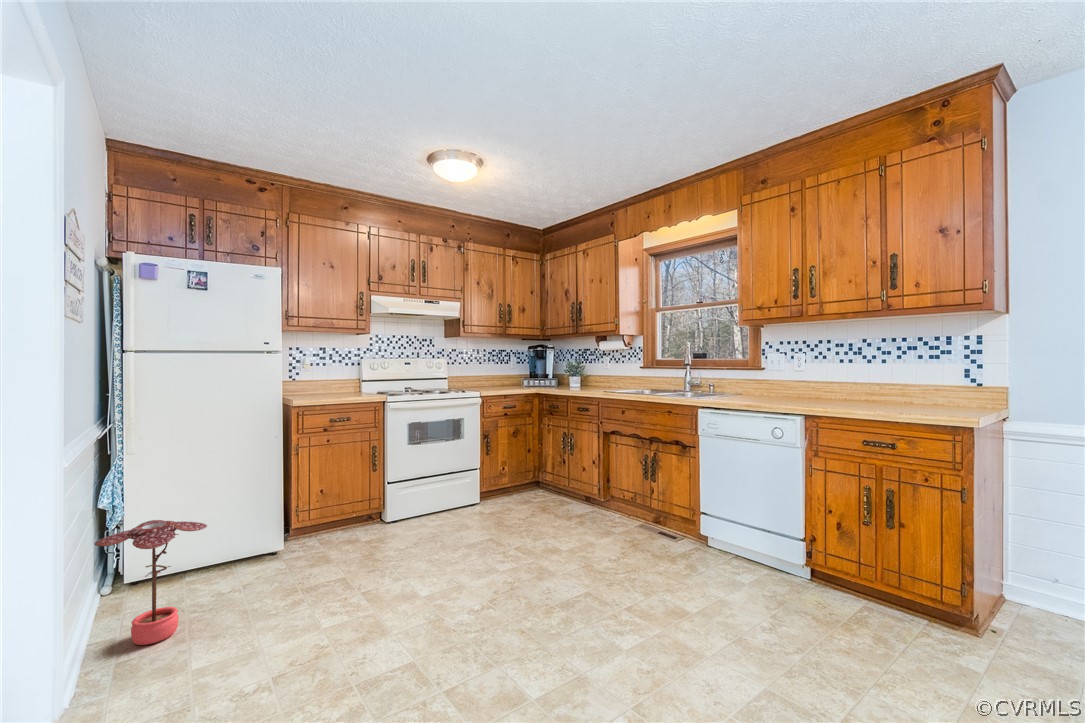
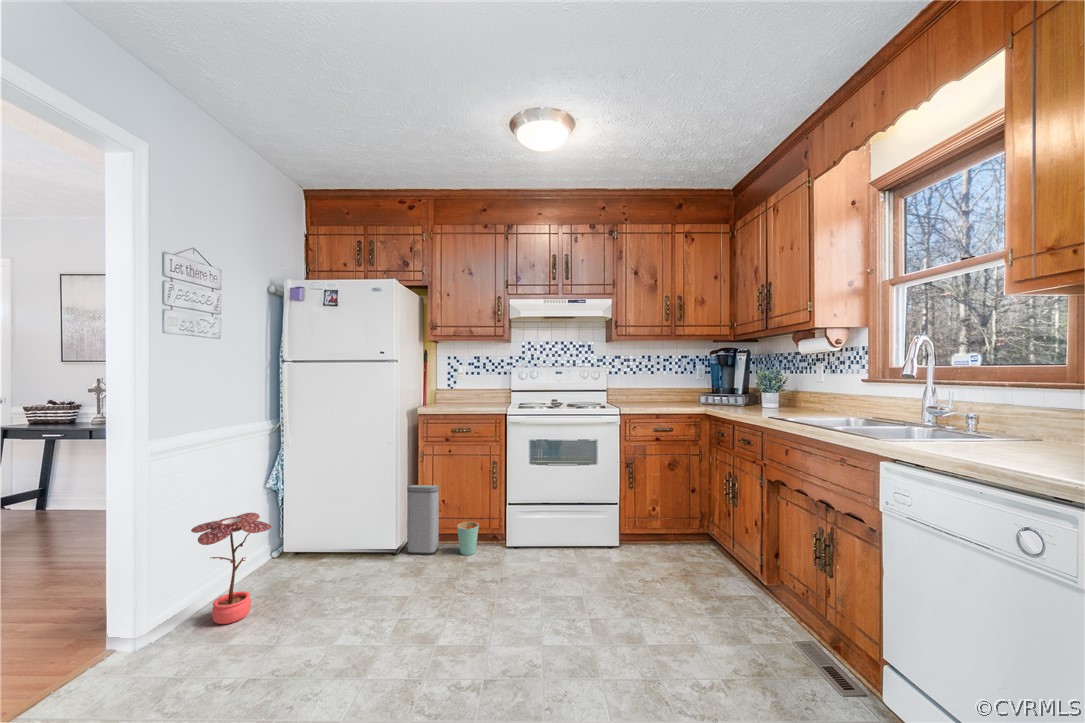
trash can: none [291,476,368,550] -> present [407,485,479,555]

